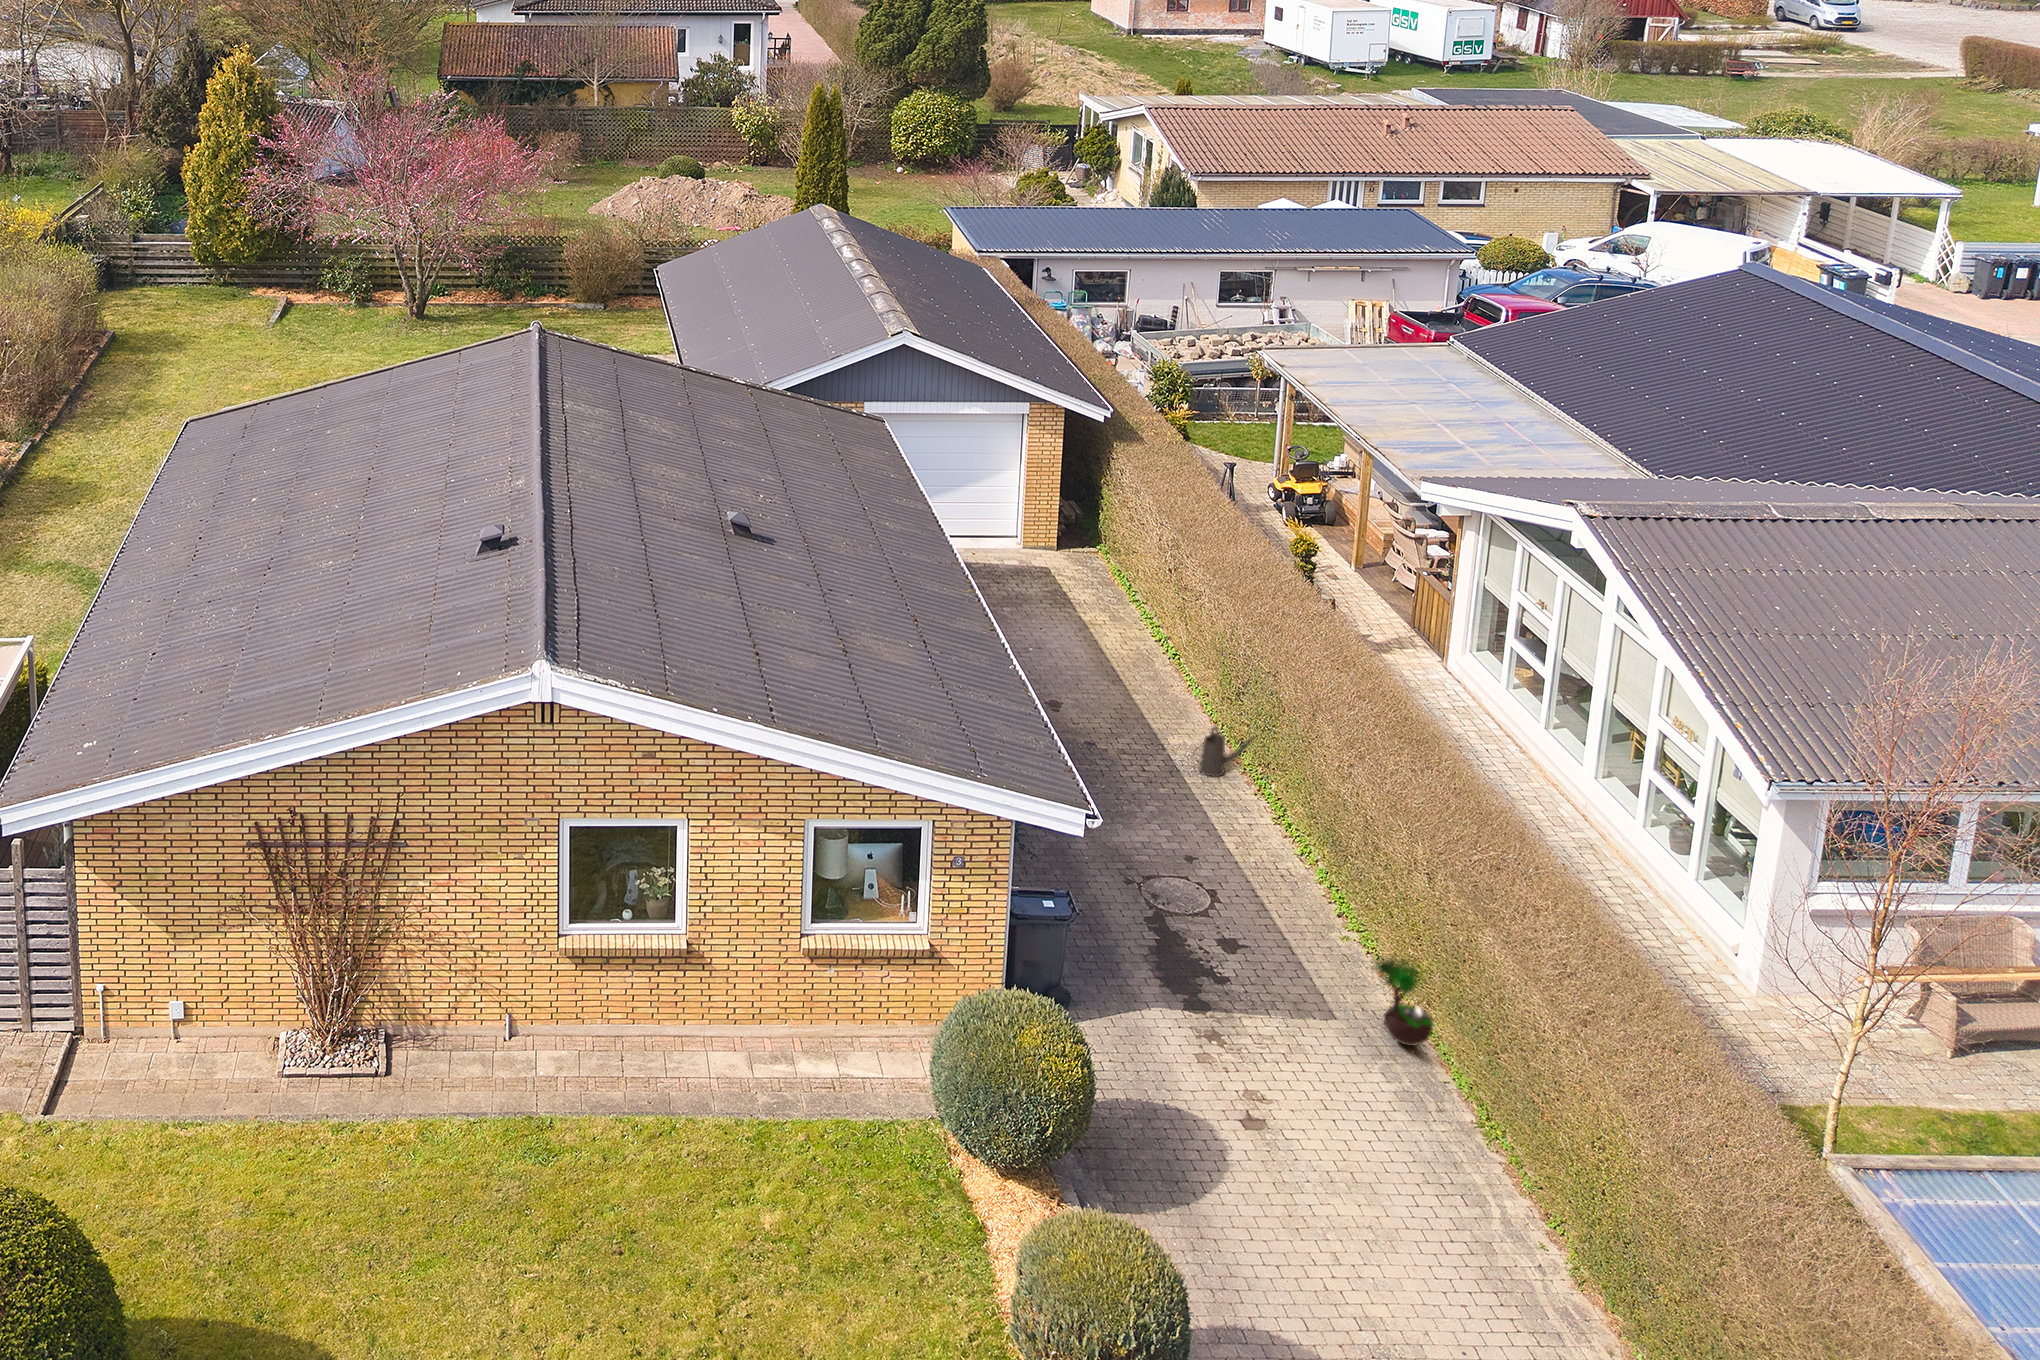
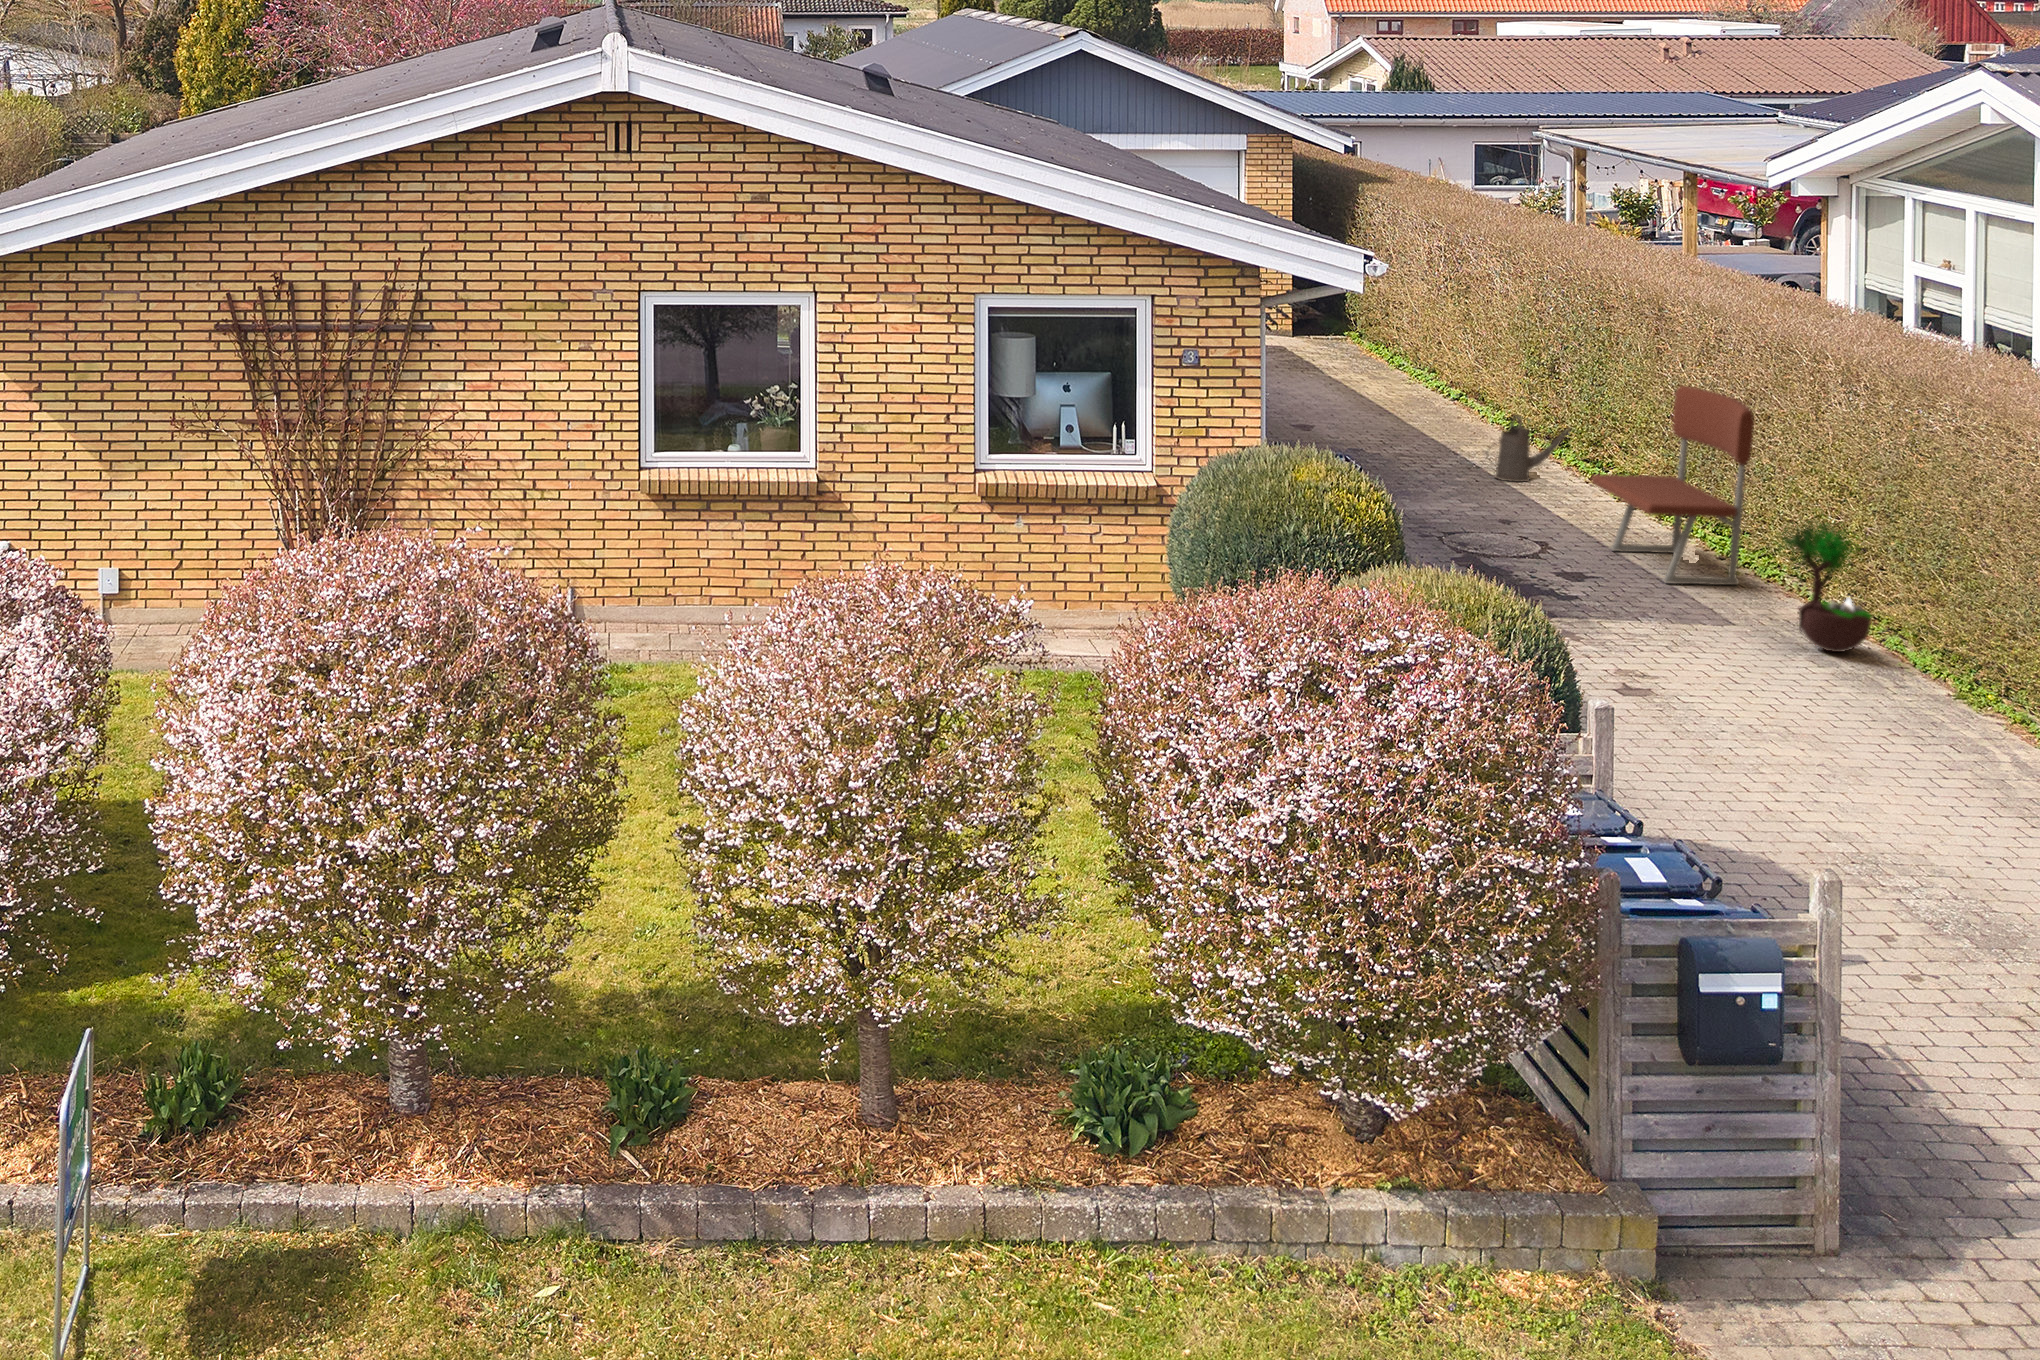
bench: none [1257,776,1367,942] -> present [1591,386,1754,585]

